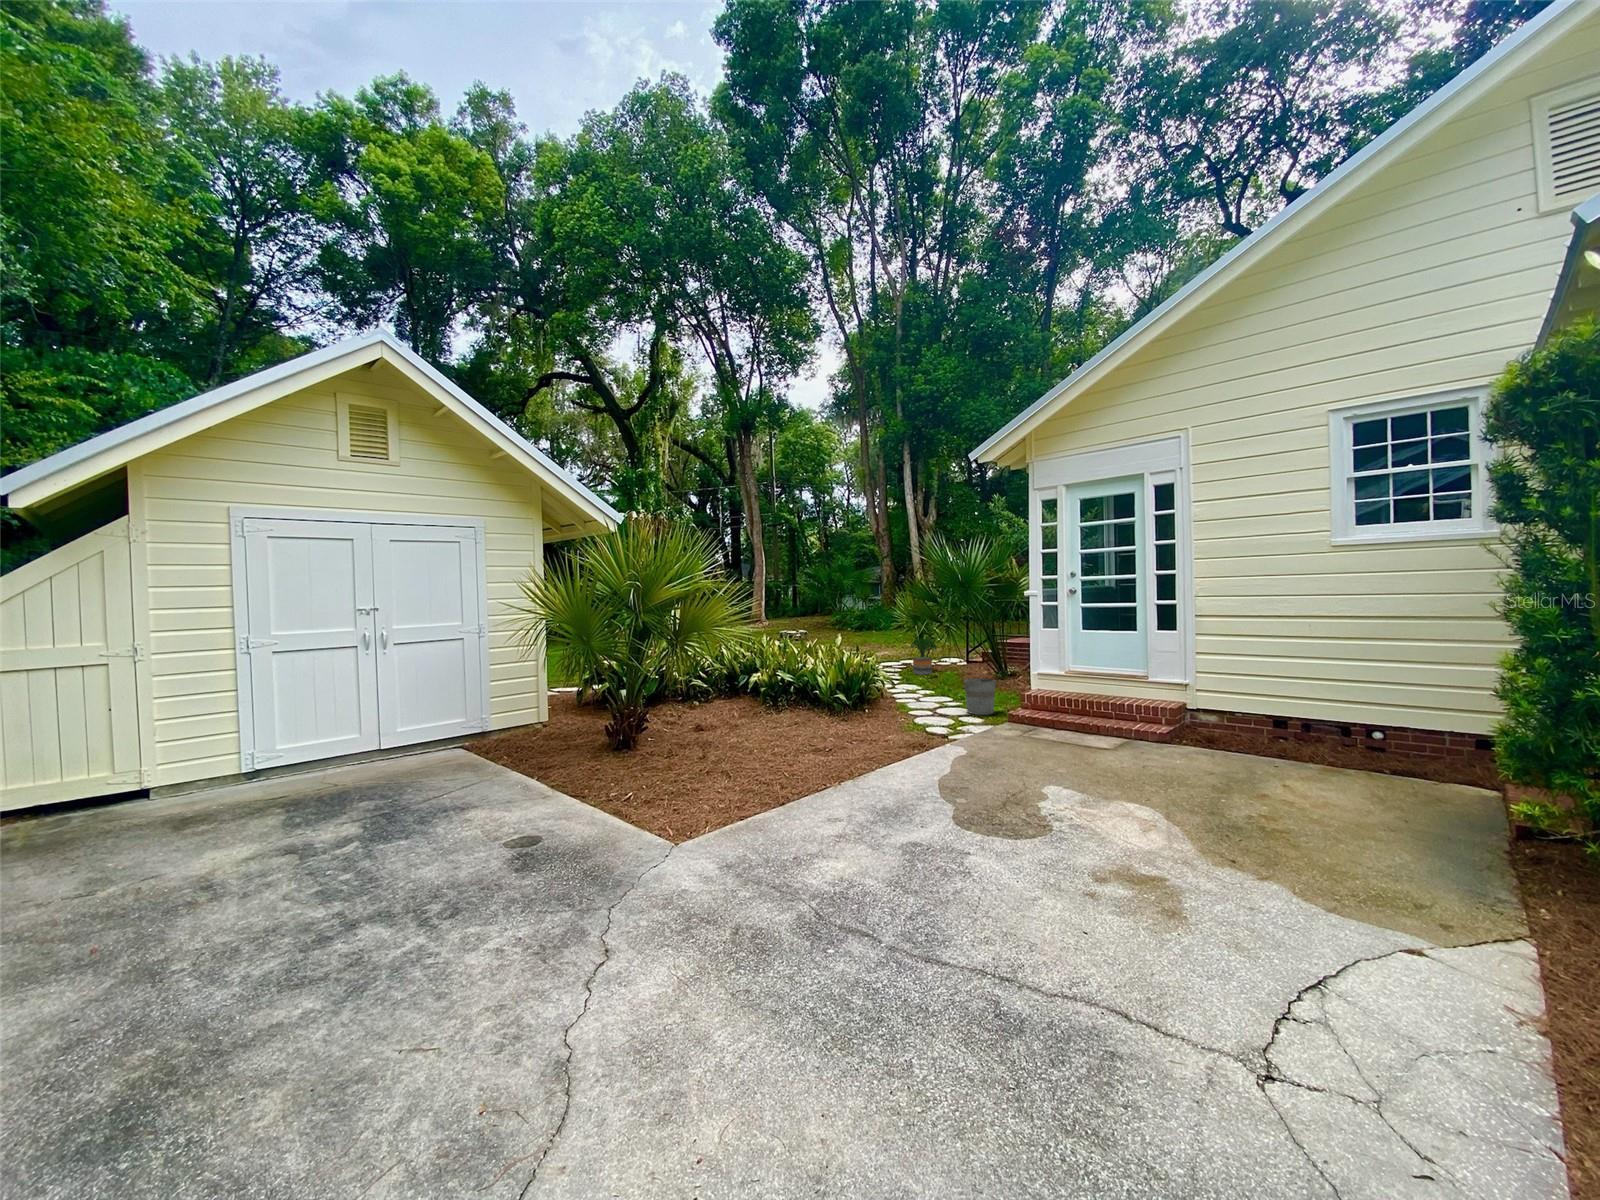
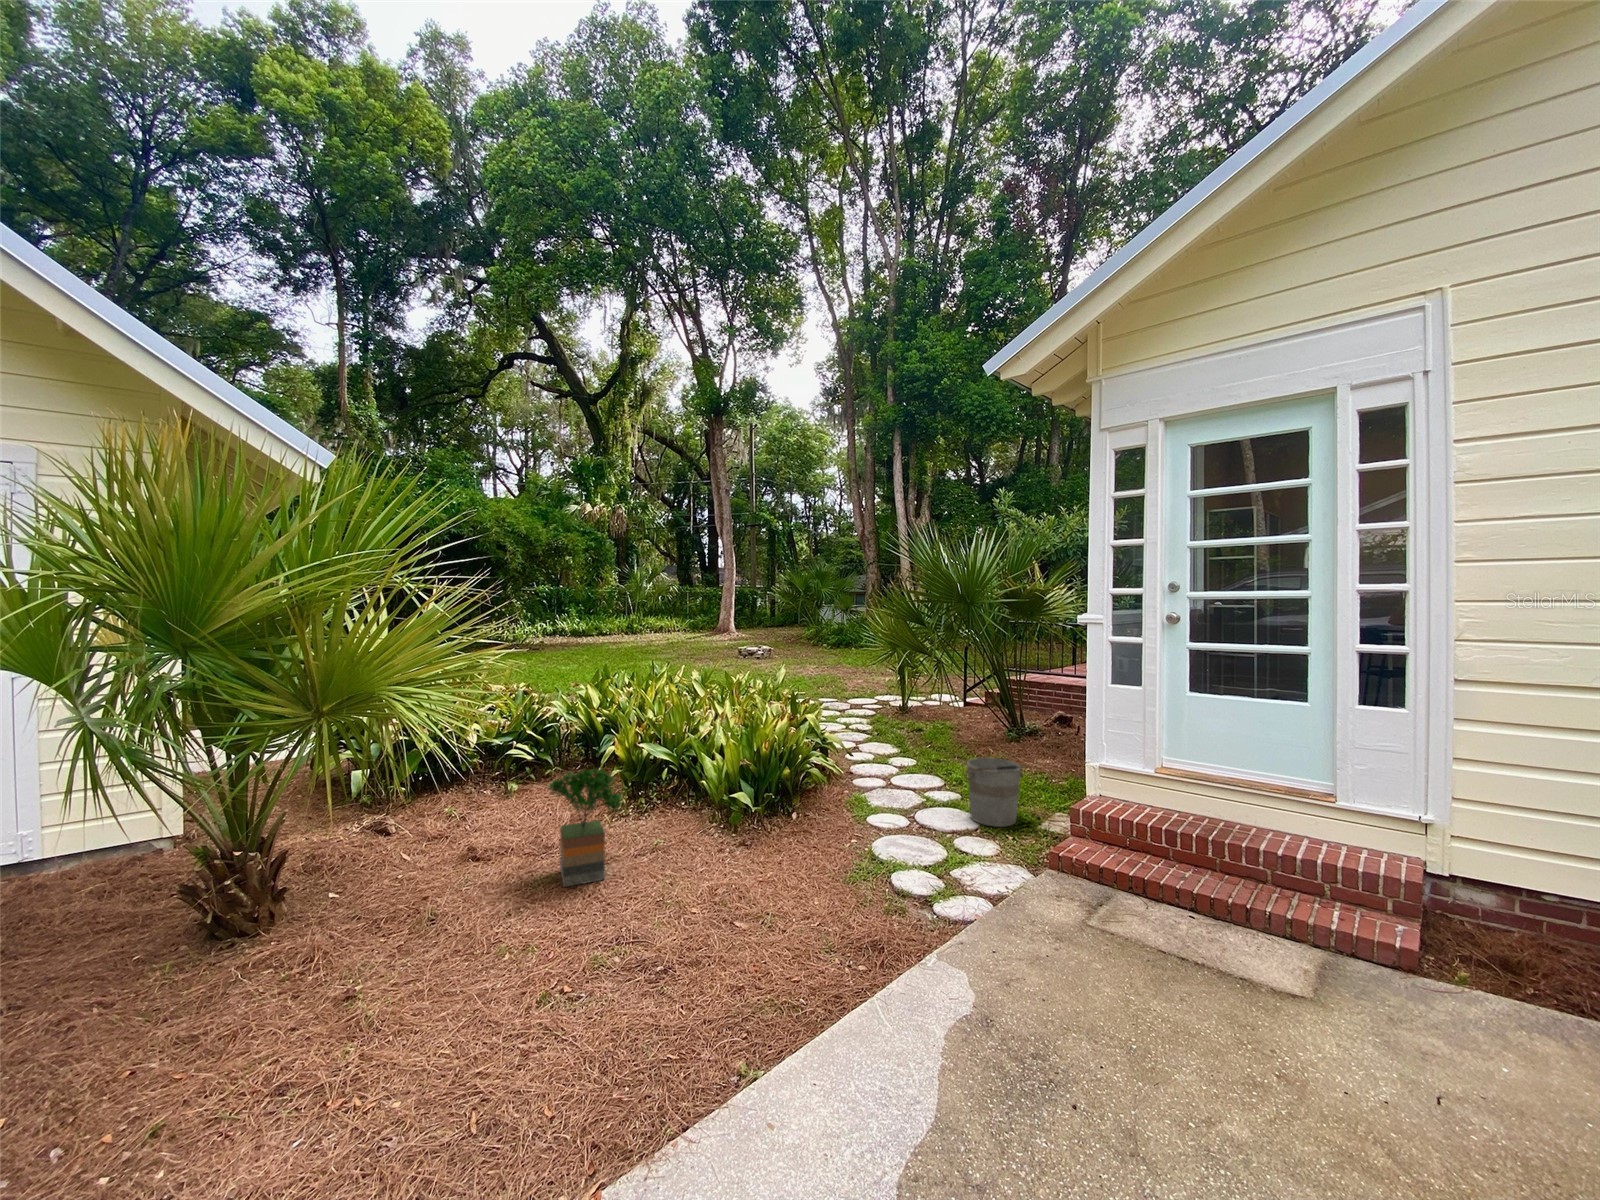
potted tree: present [911,638,937,675] -> present [547,768,622,887]

